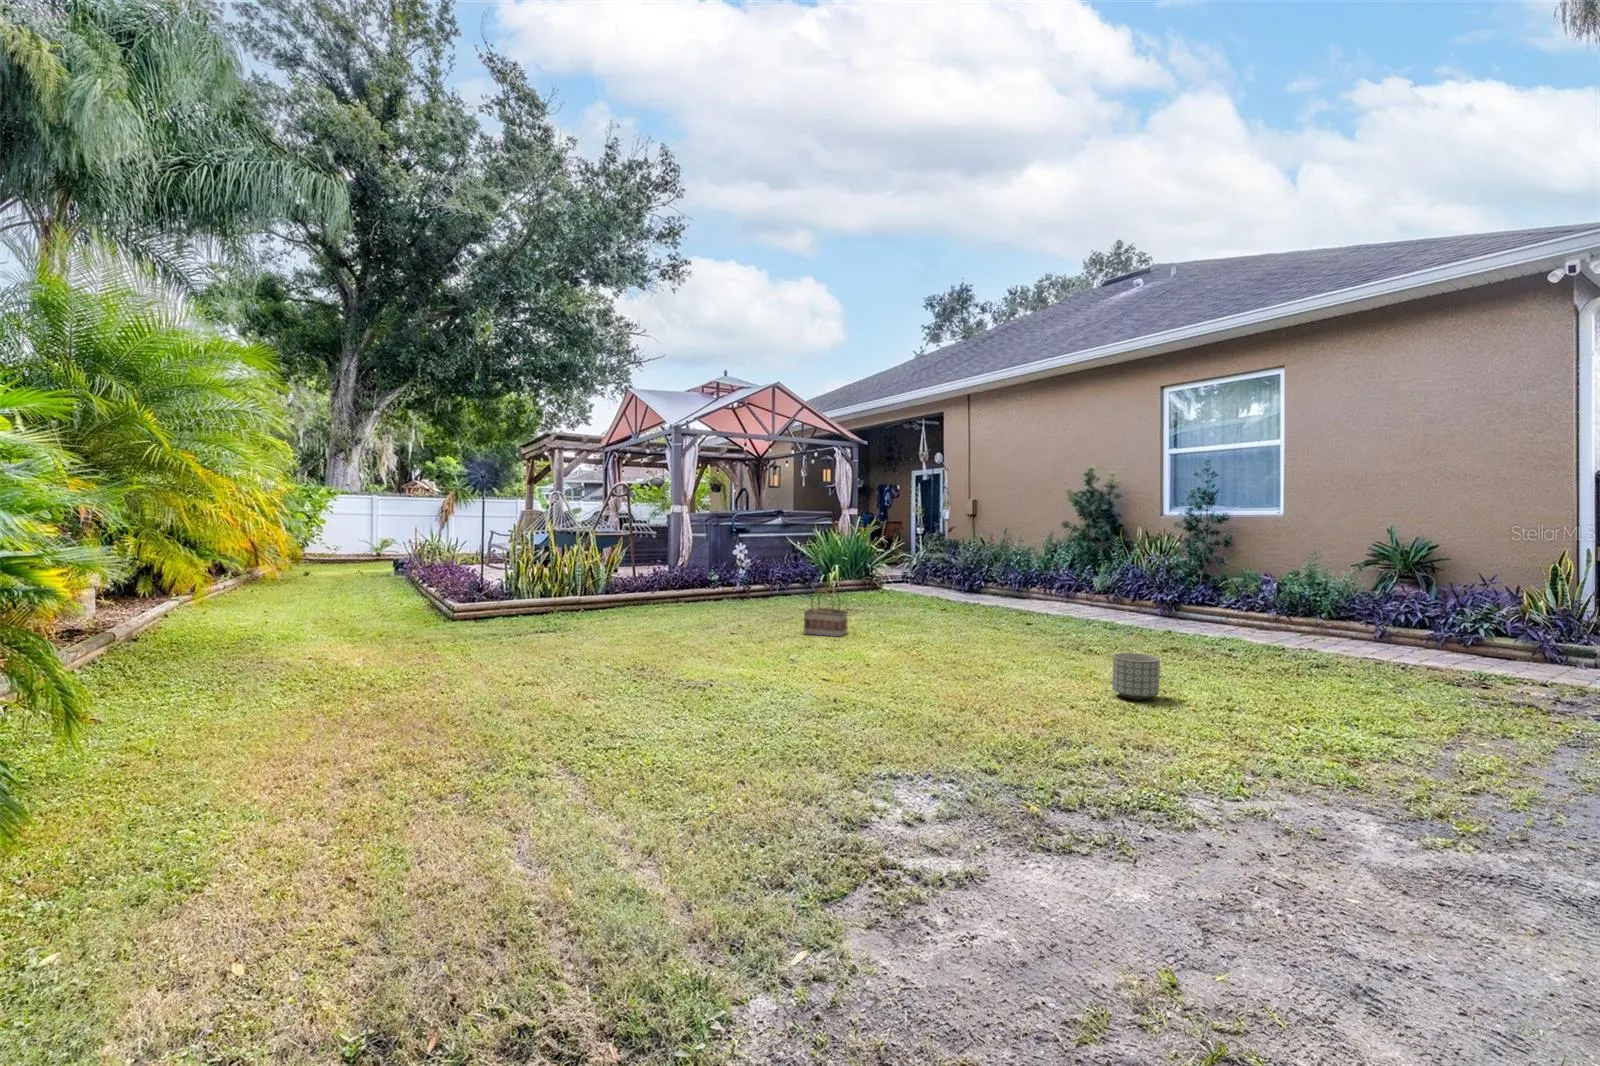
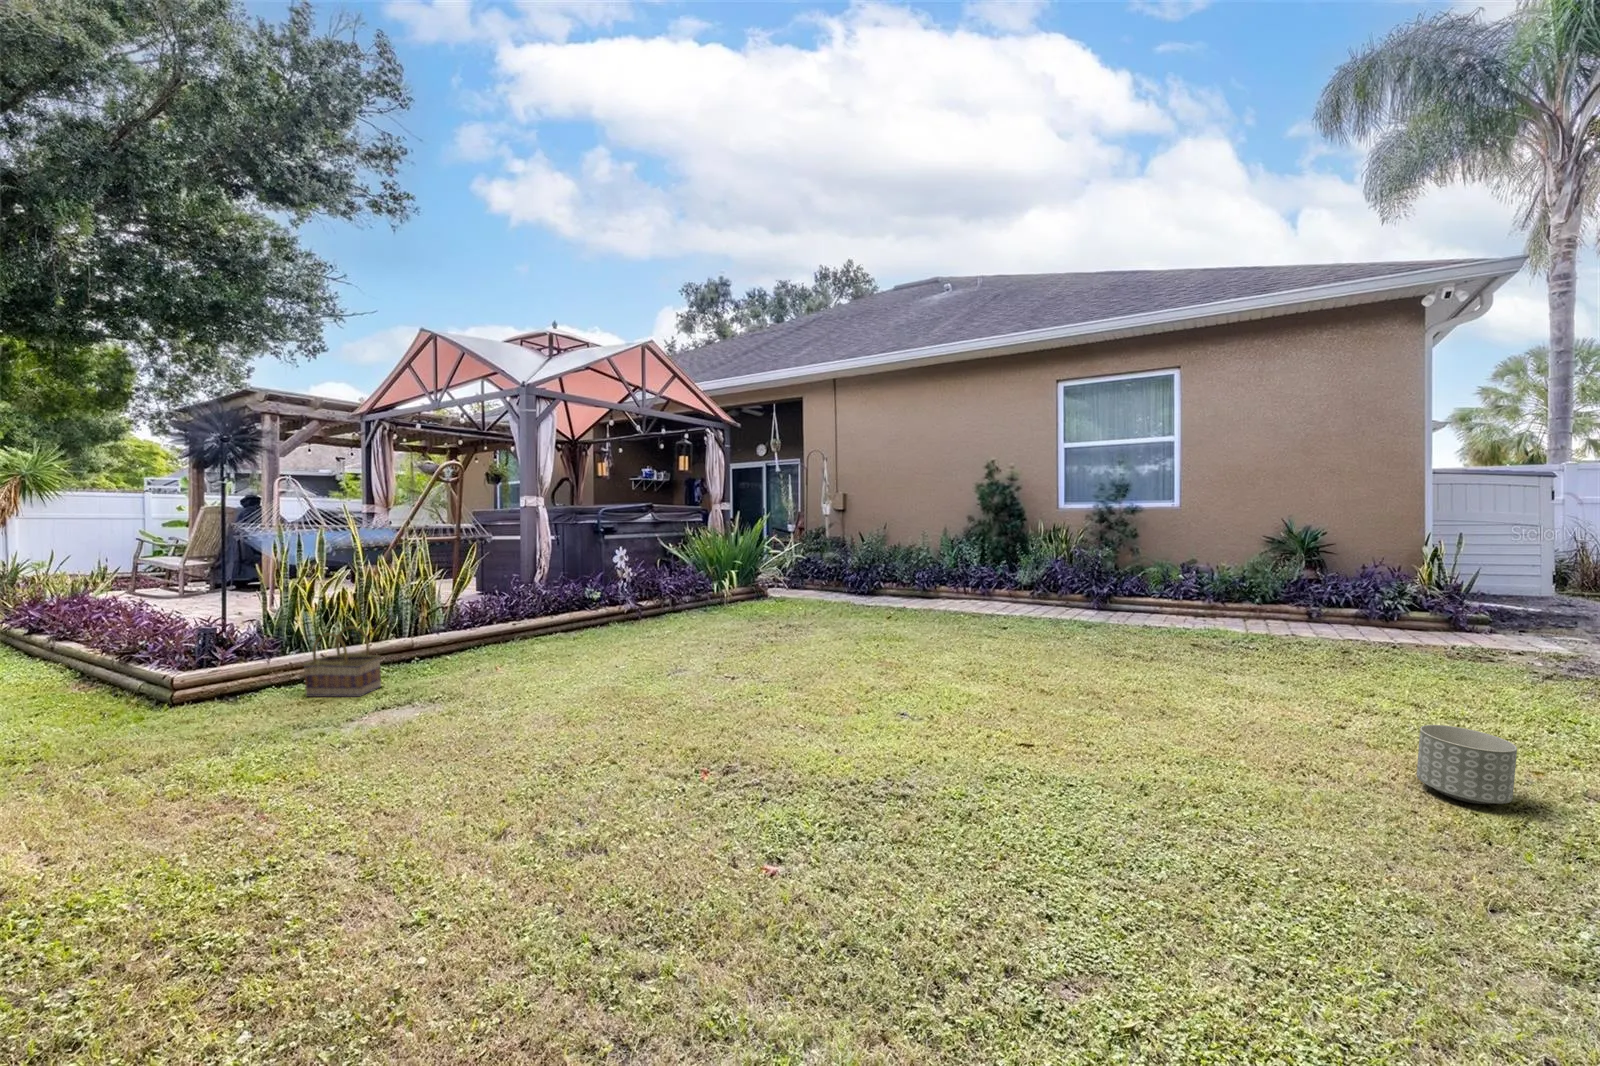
basket: present [804,588,848,637] -> present [303,626,381,697]

